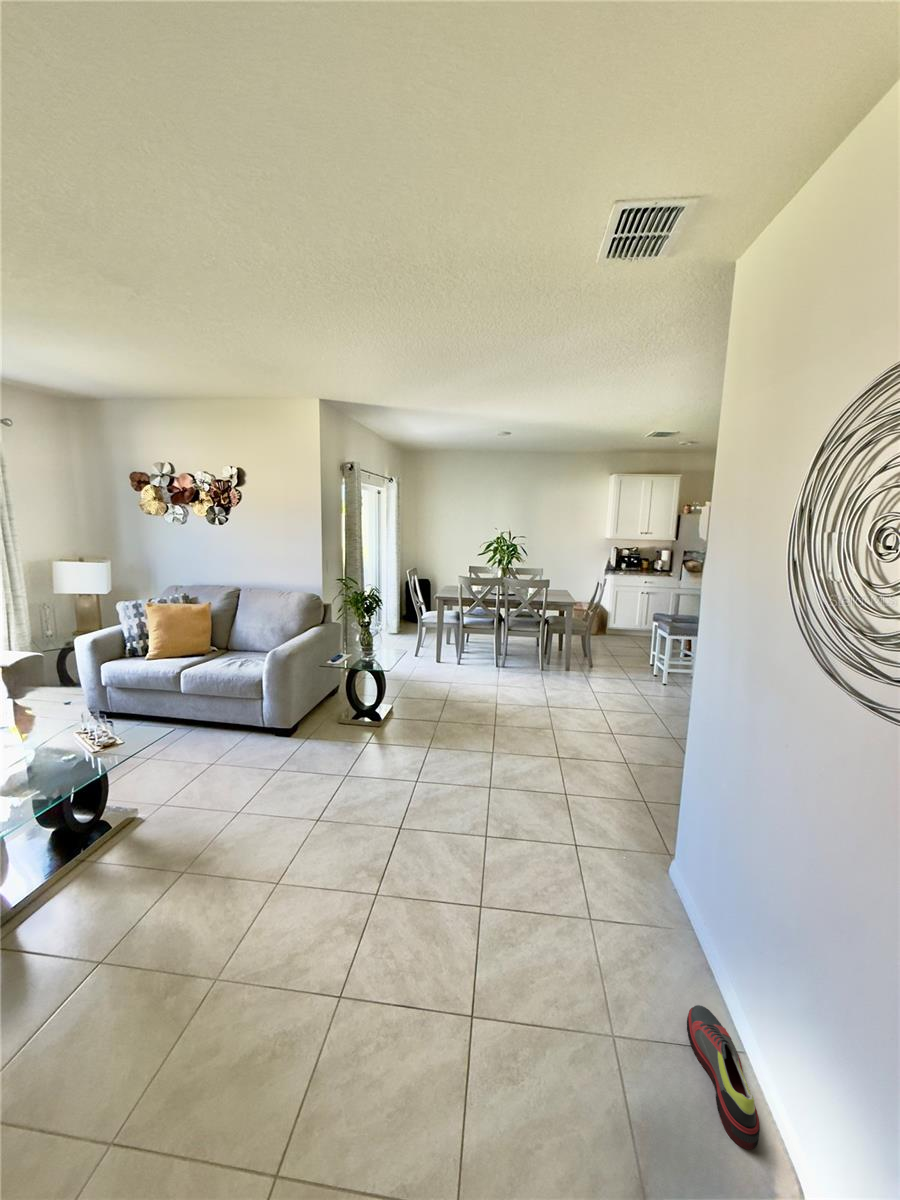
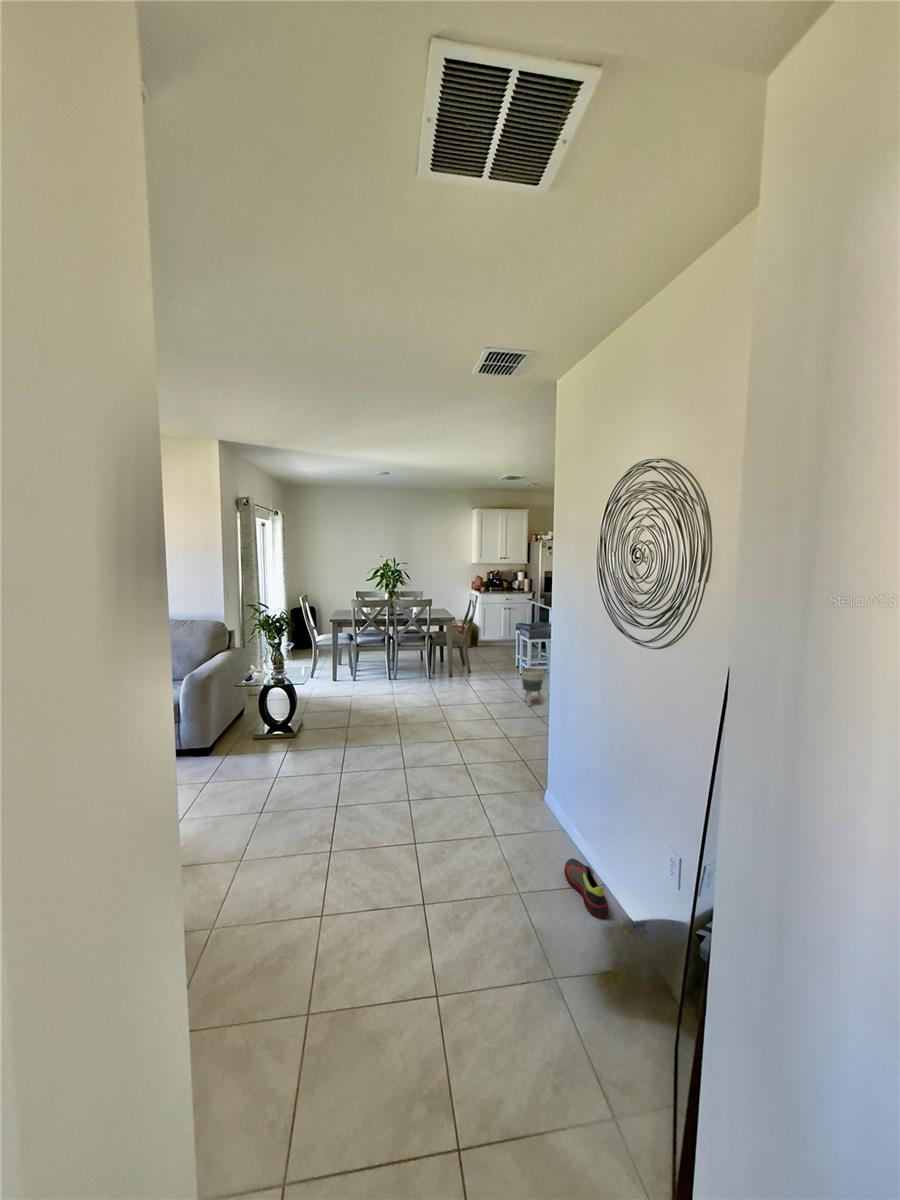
planter: none [653,673,684,721] -> present [521,668,544,707]

